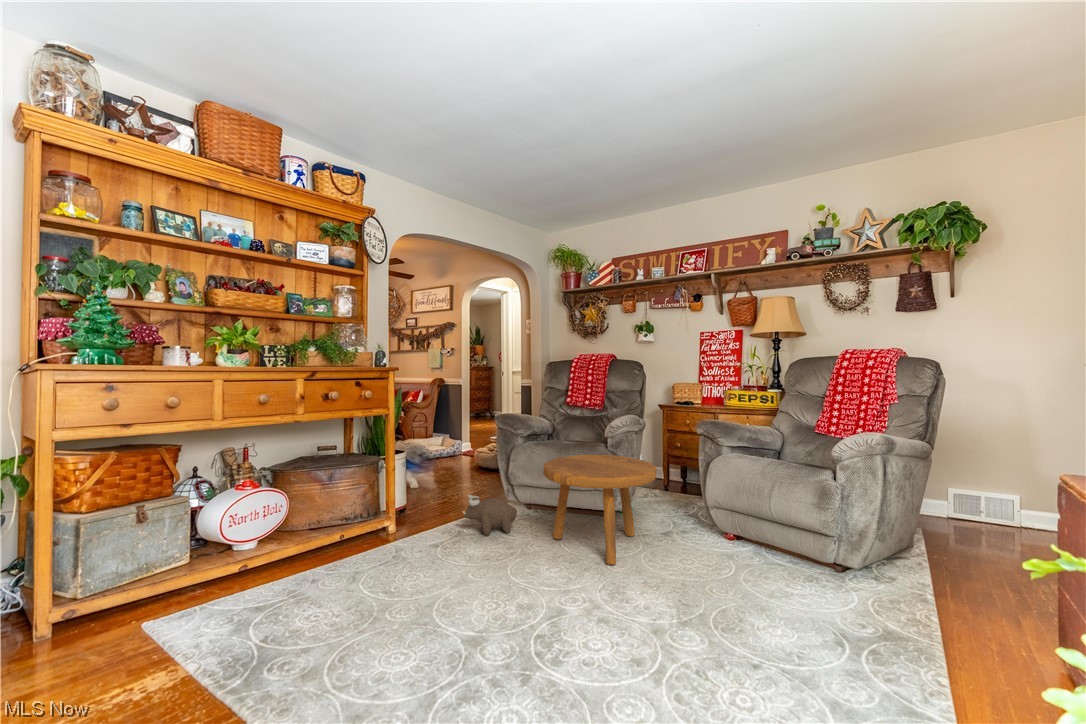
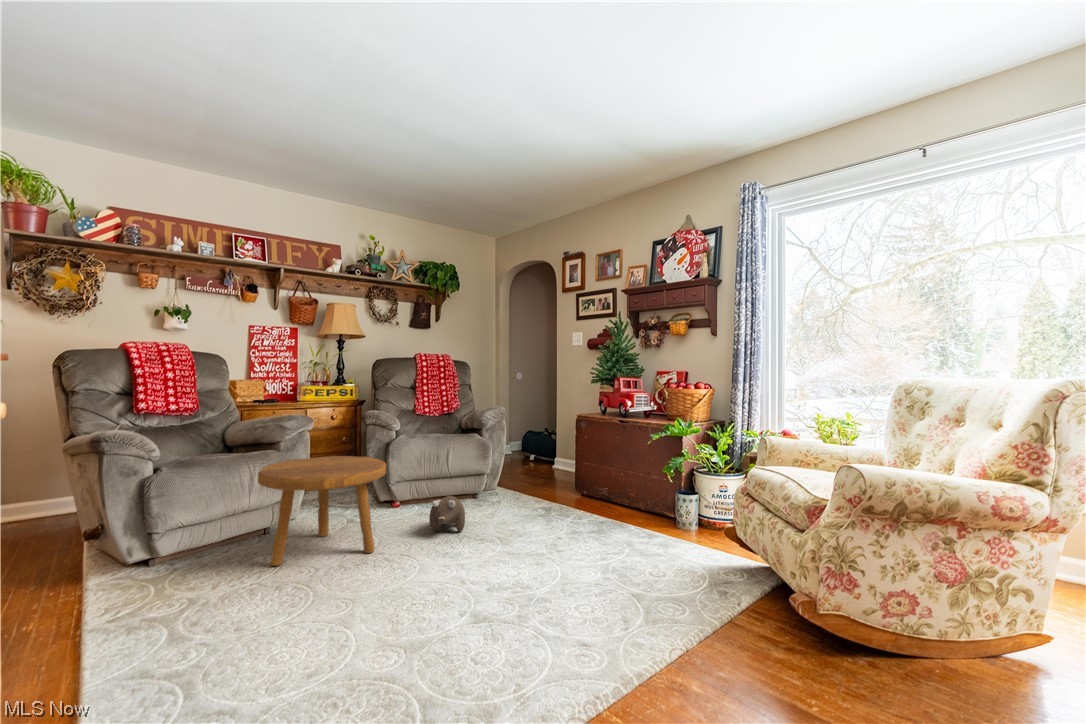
plush toy: present [463,495,517,536] -> present [429,496,465,532]

